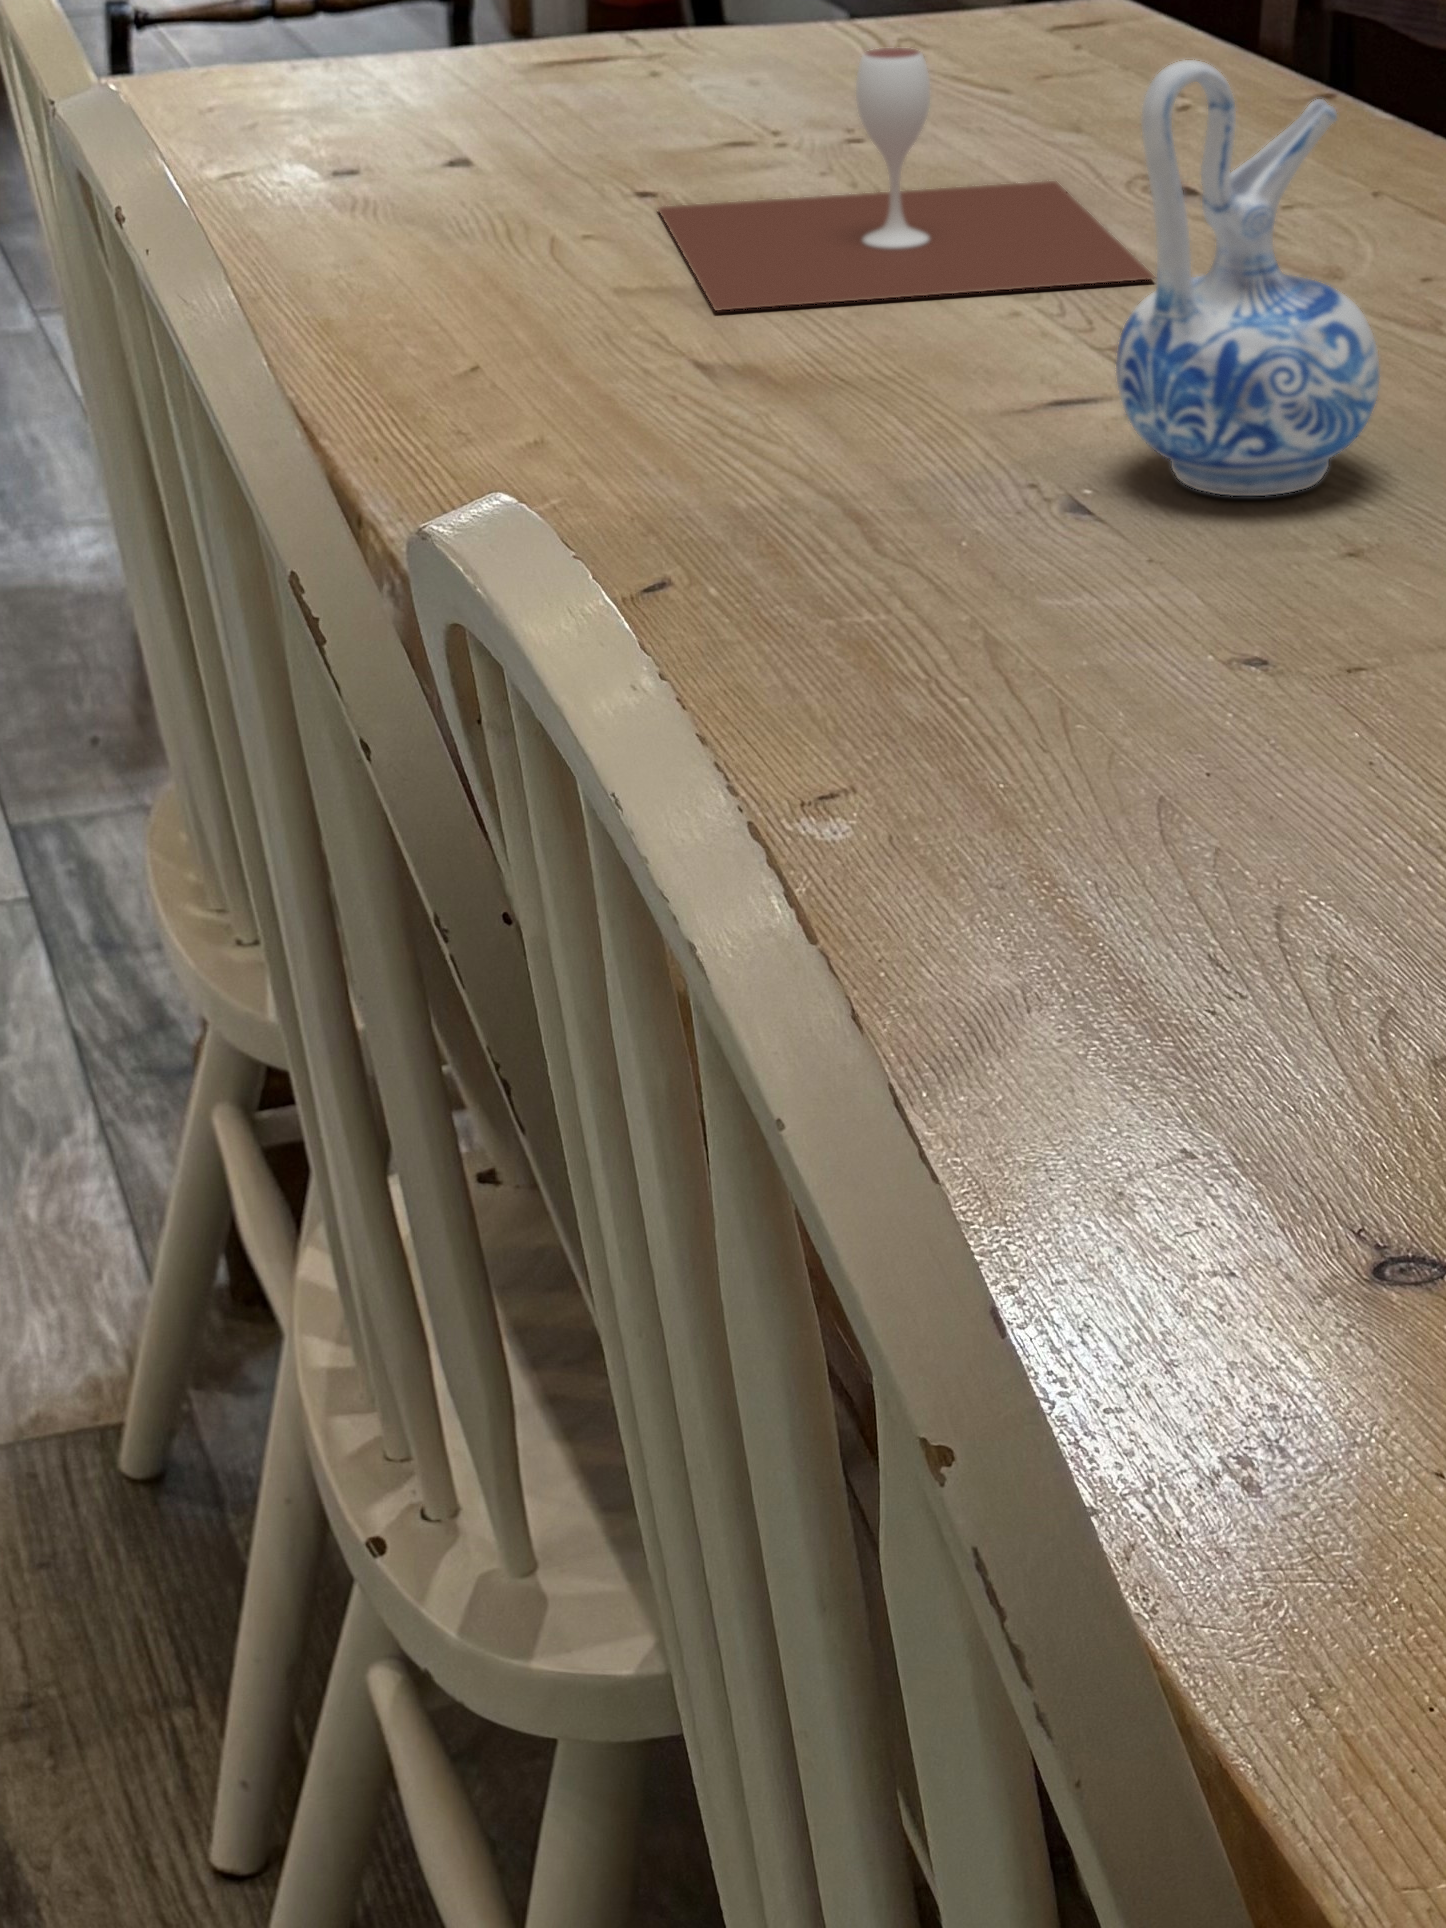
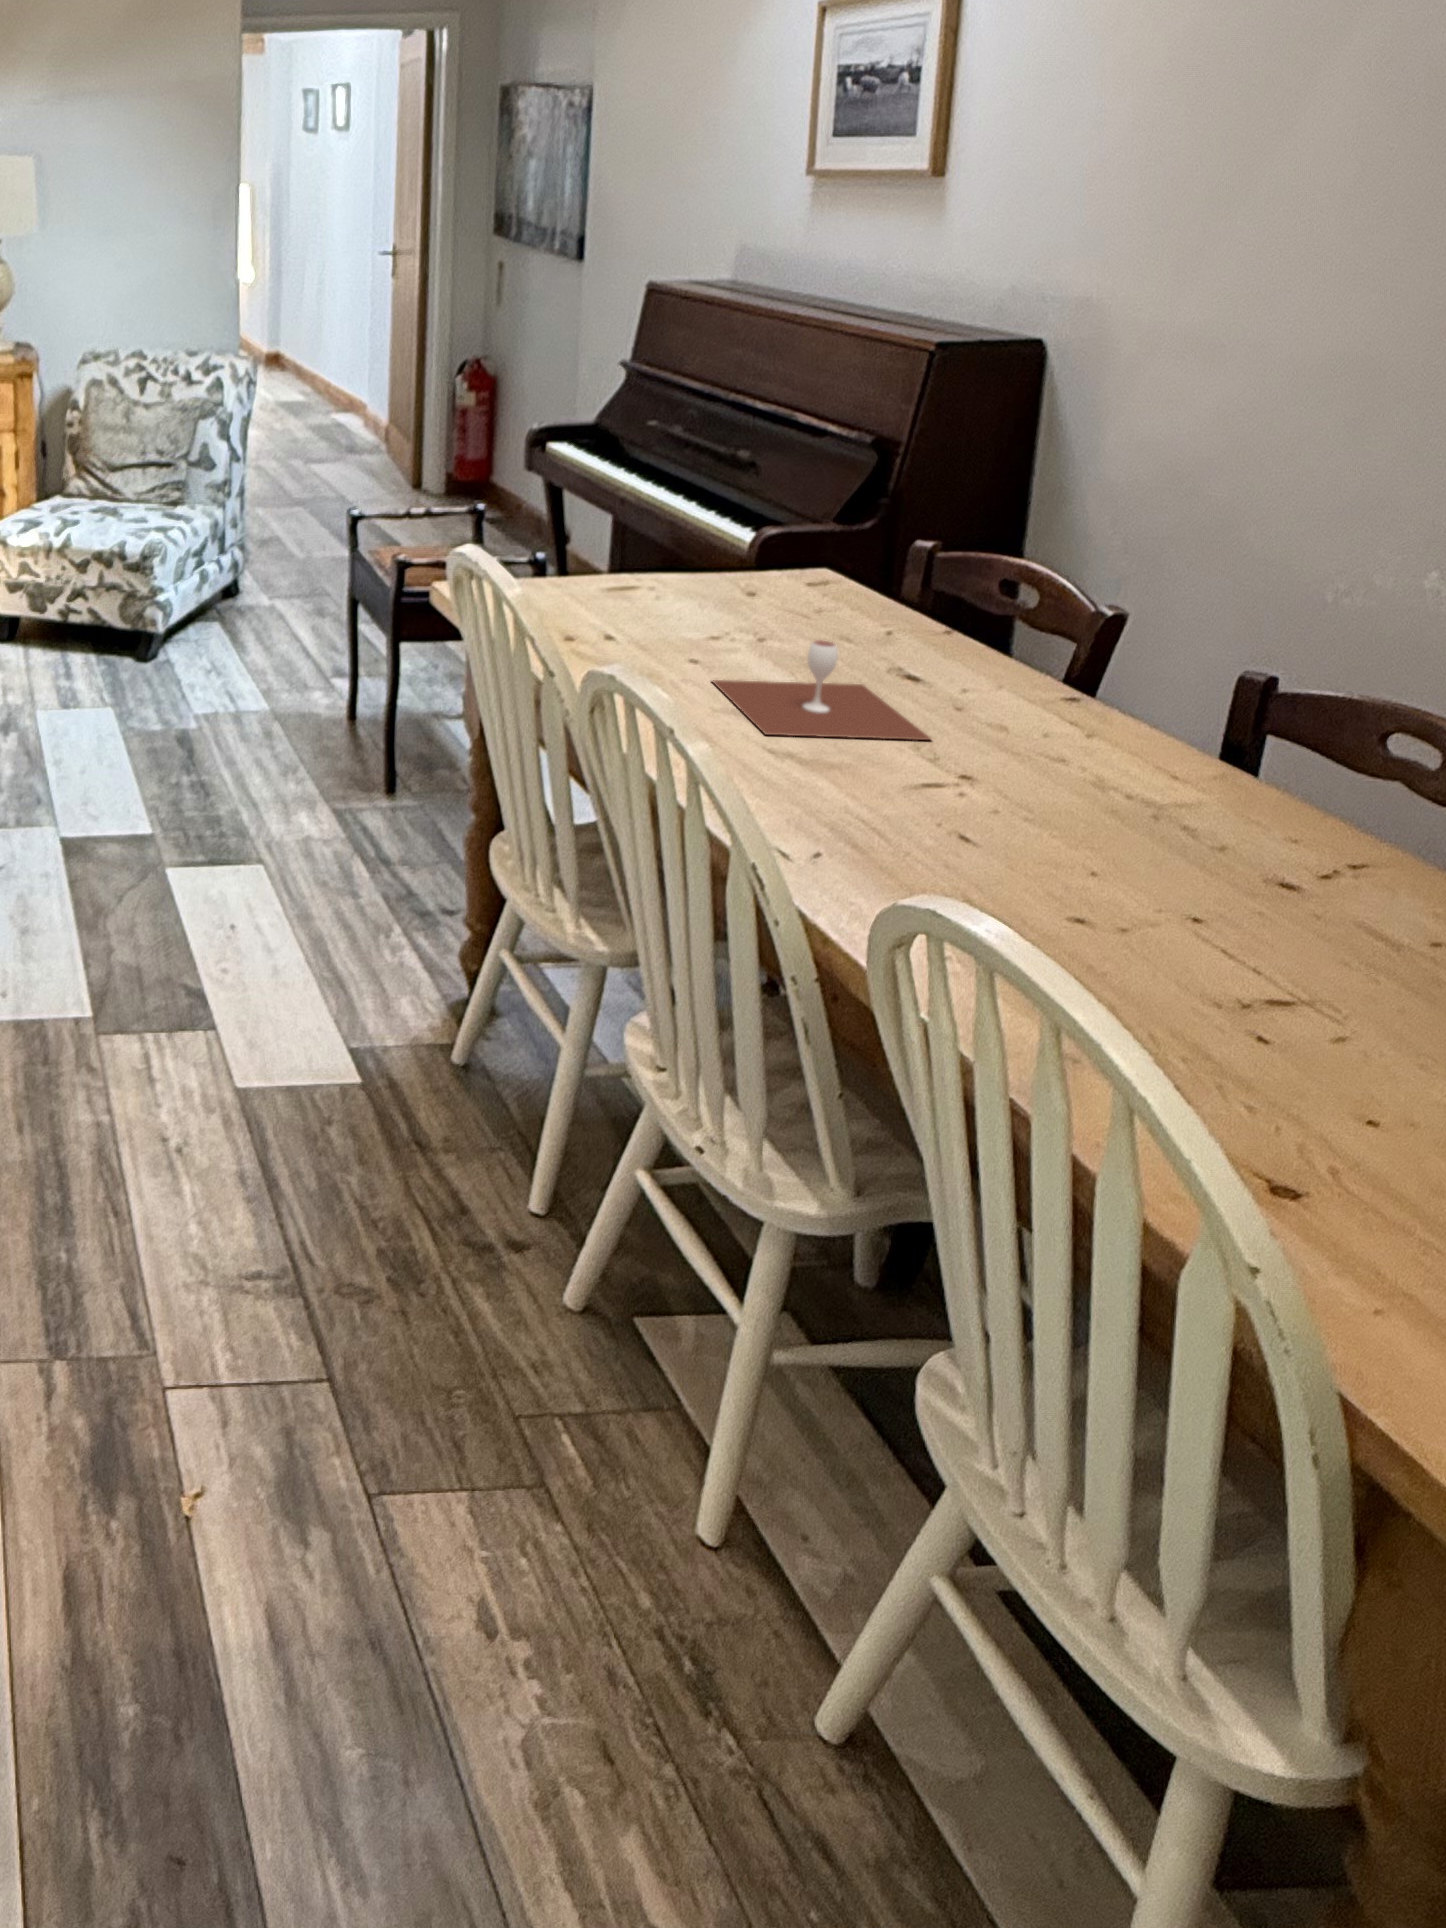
ceramic pitcher: present [1116,60,1380,496] -> none [976,703,1087,854]

